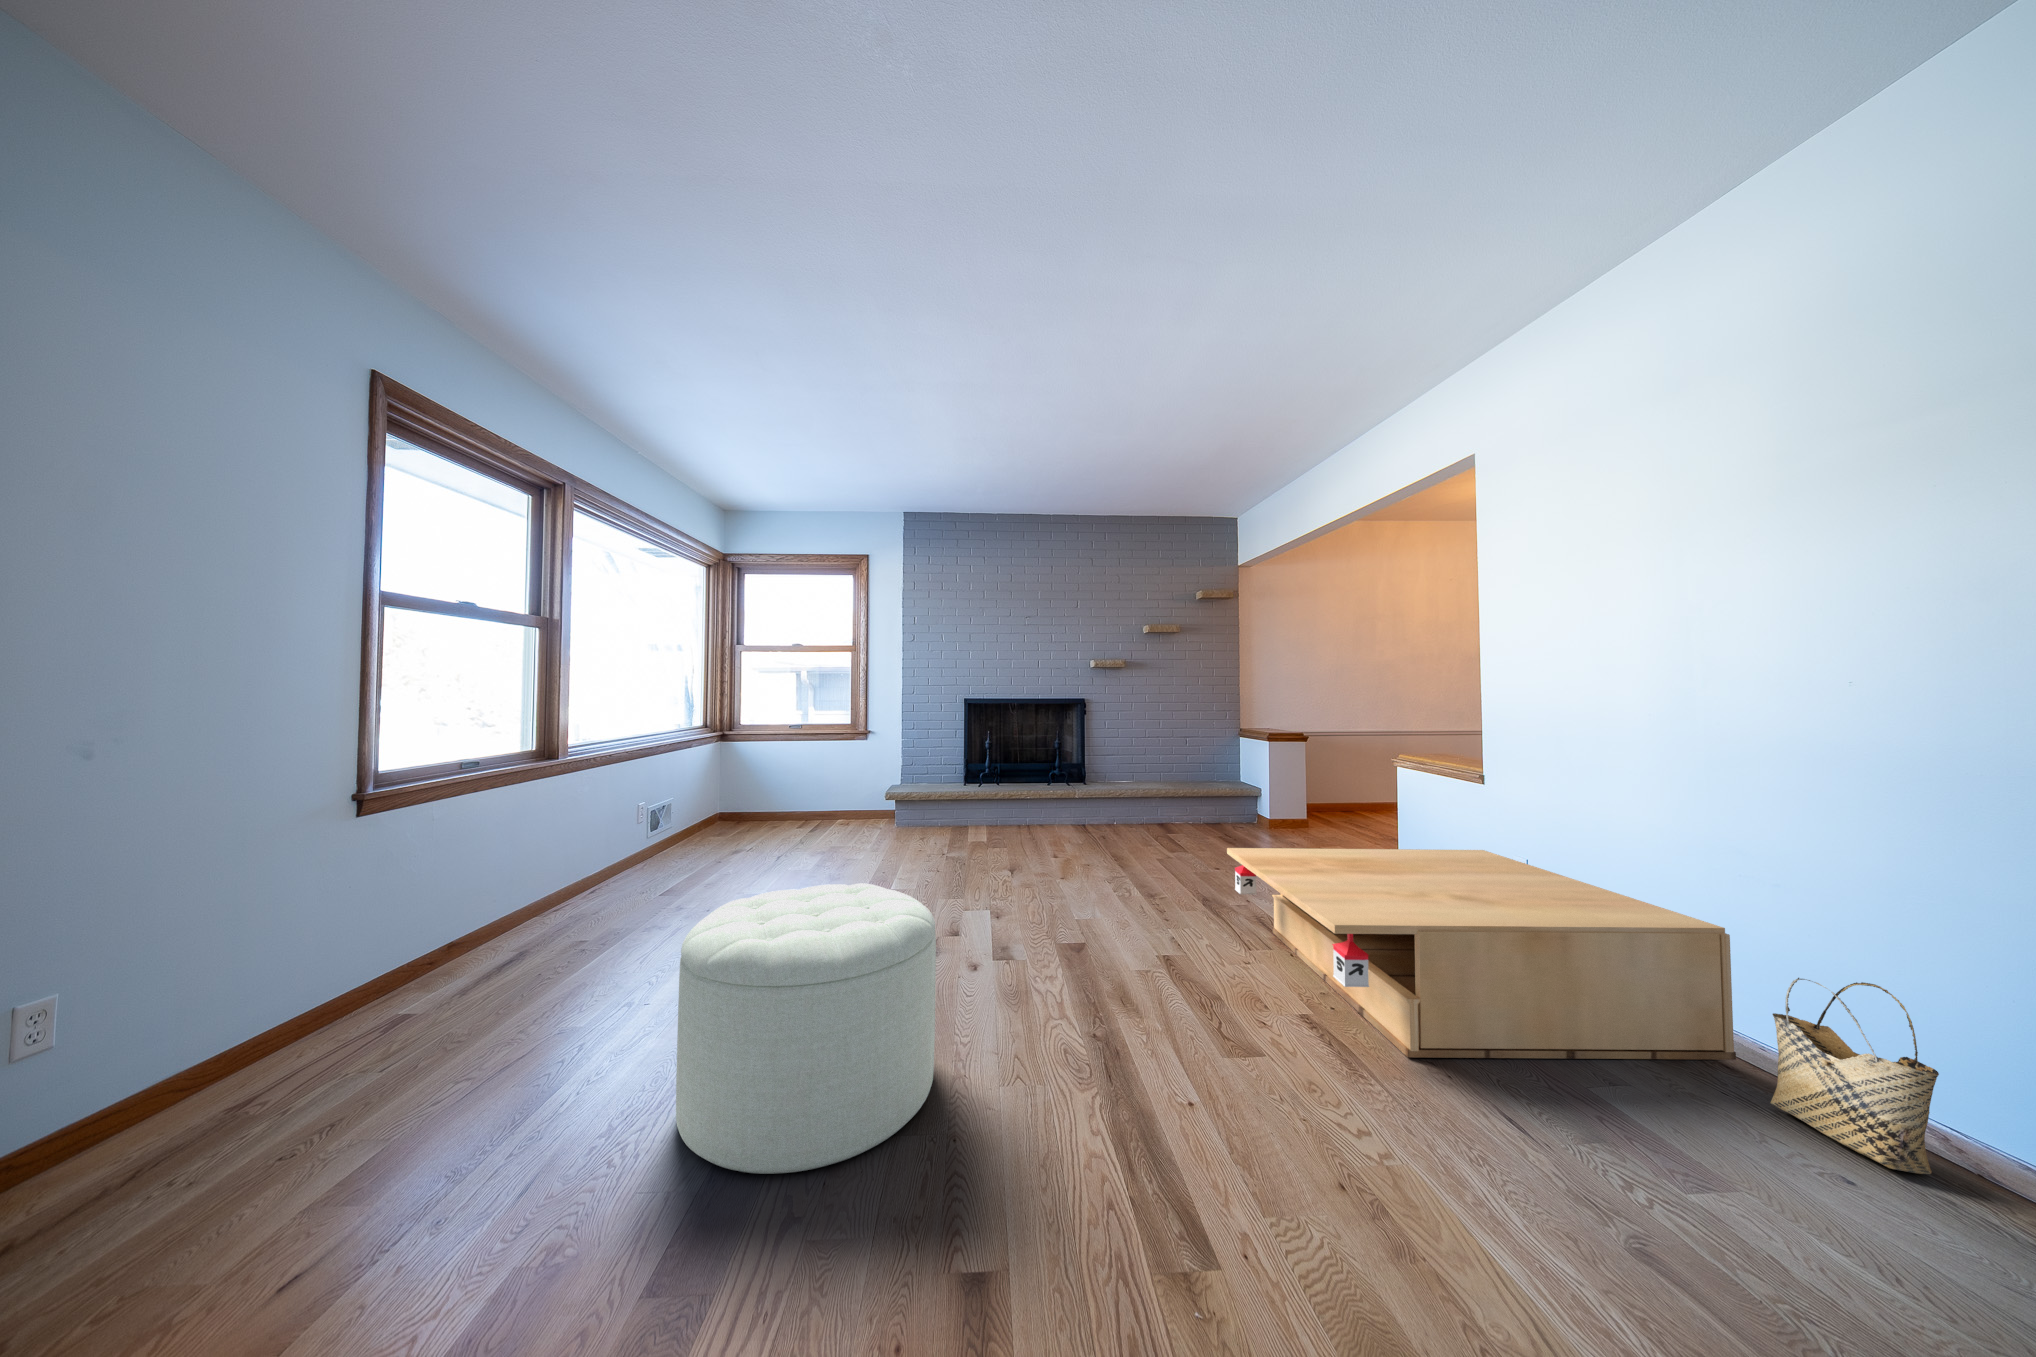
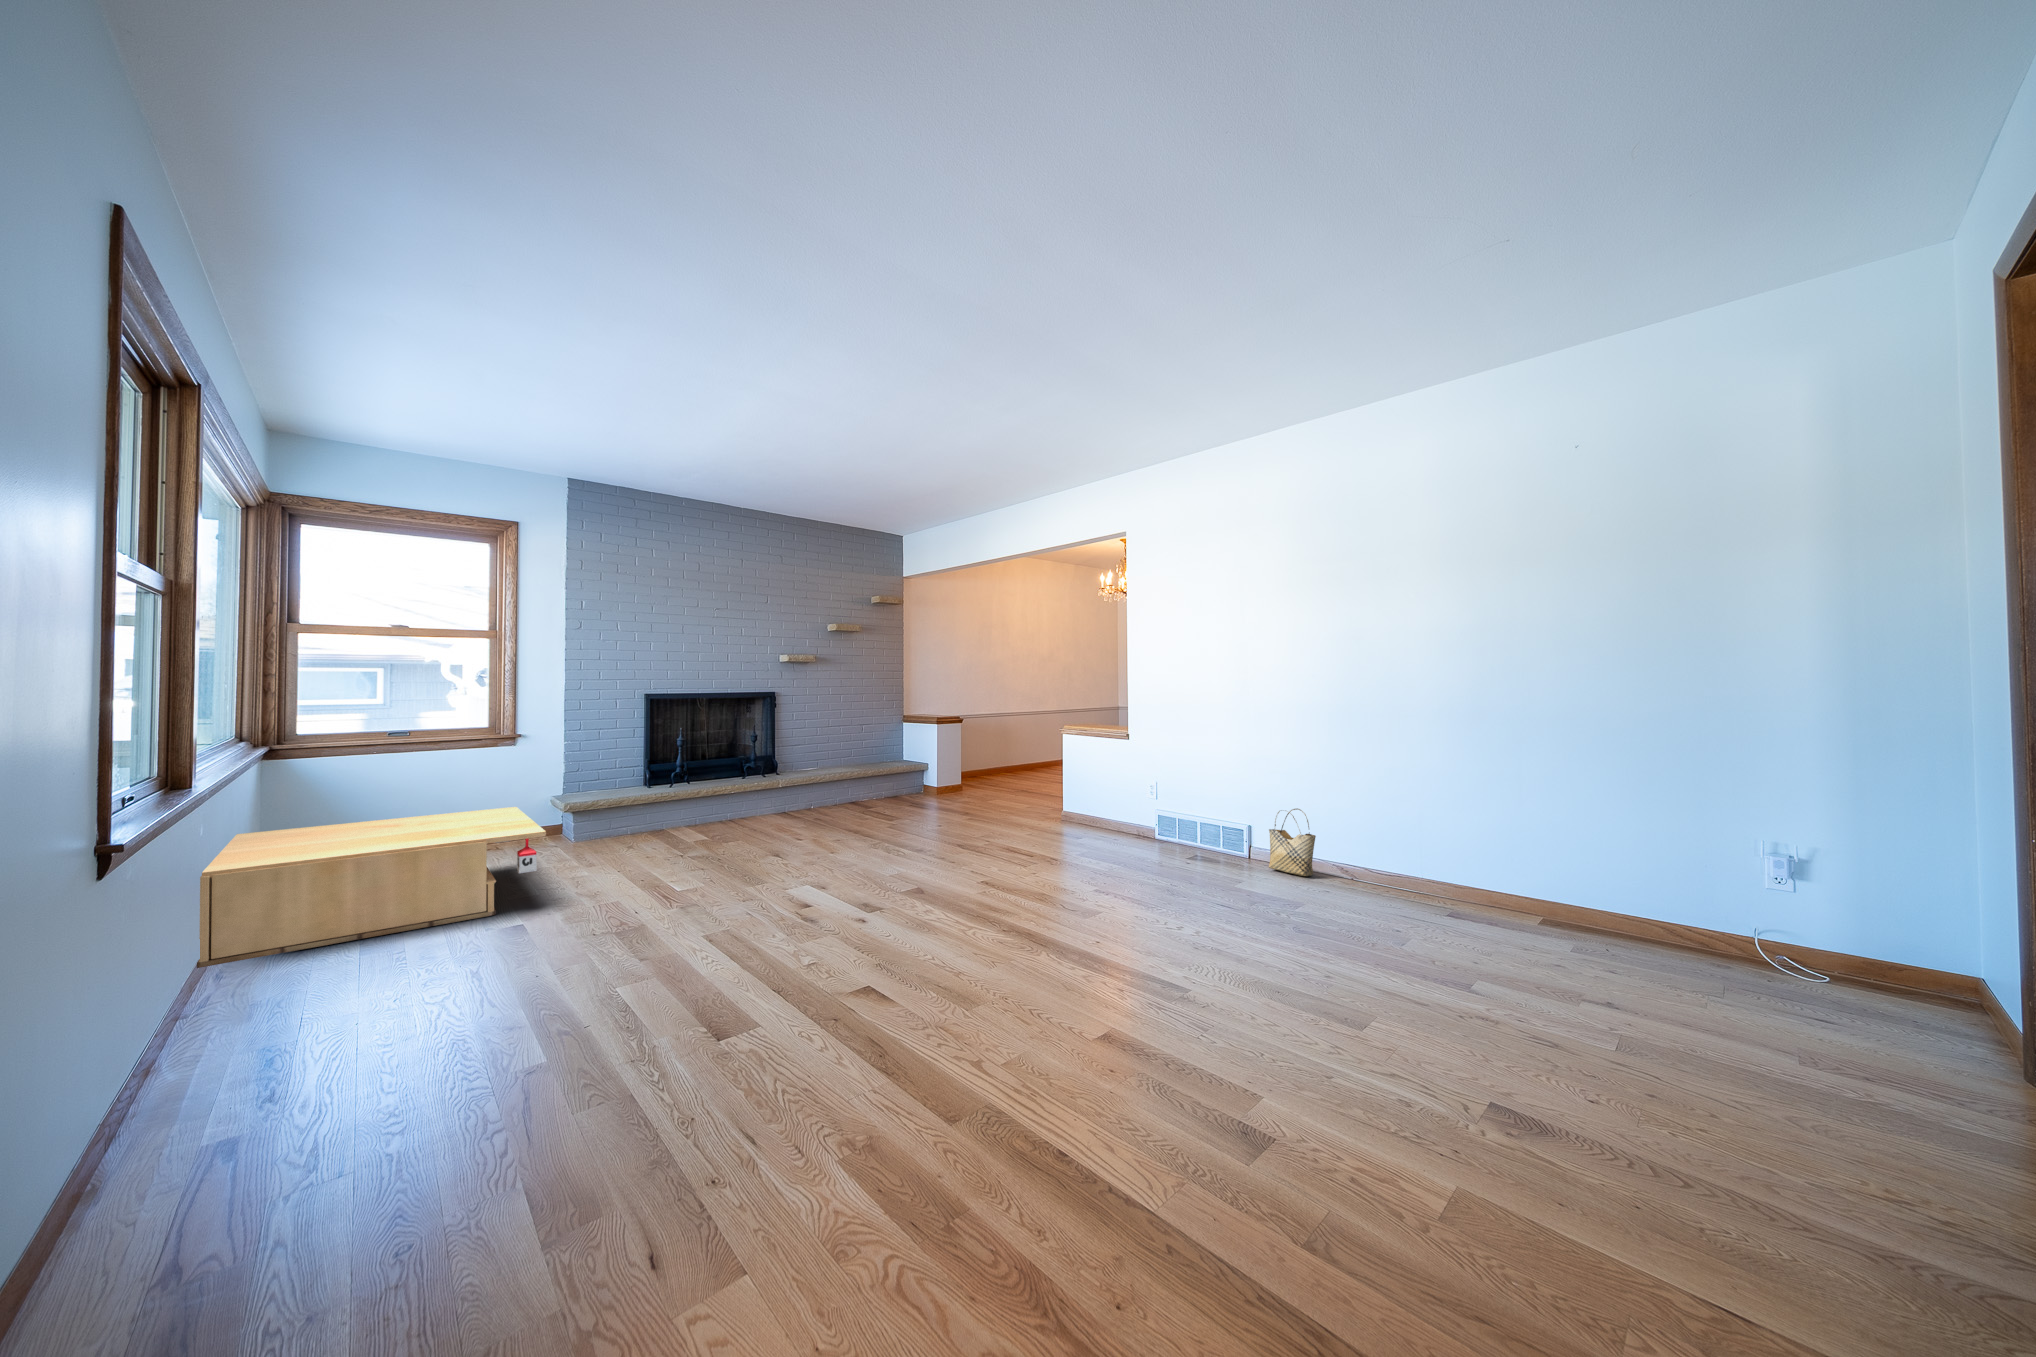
coffee table: present [1227,848,1736,1060] -> present [197,807,546,968]
ottoman: present [676,883,936,1174] -> none [810,842,984,1020]

